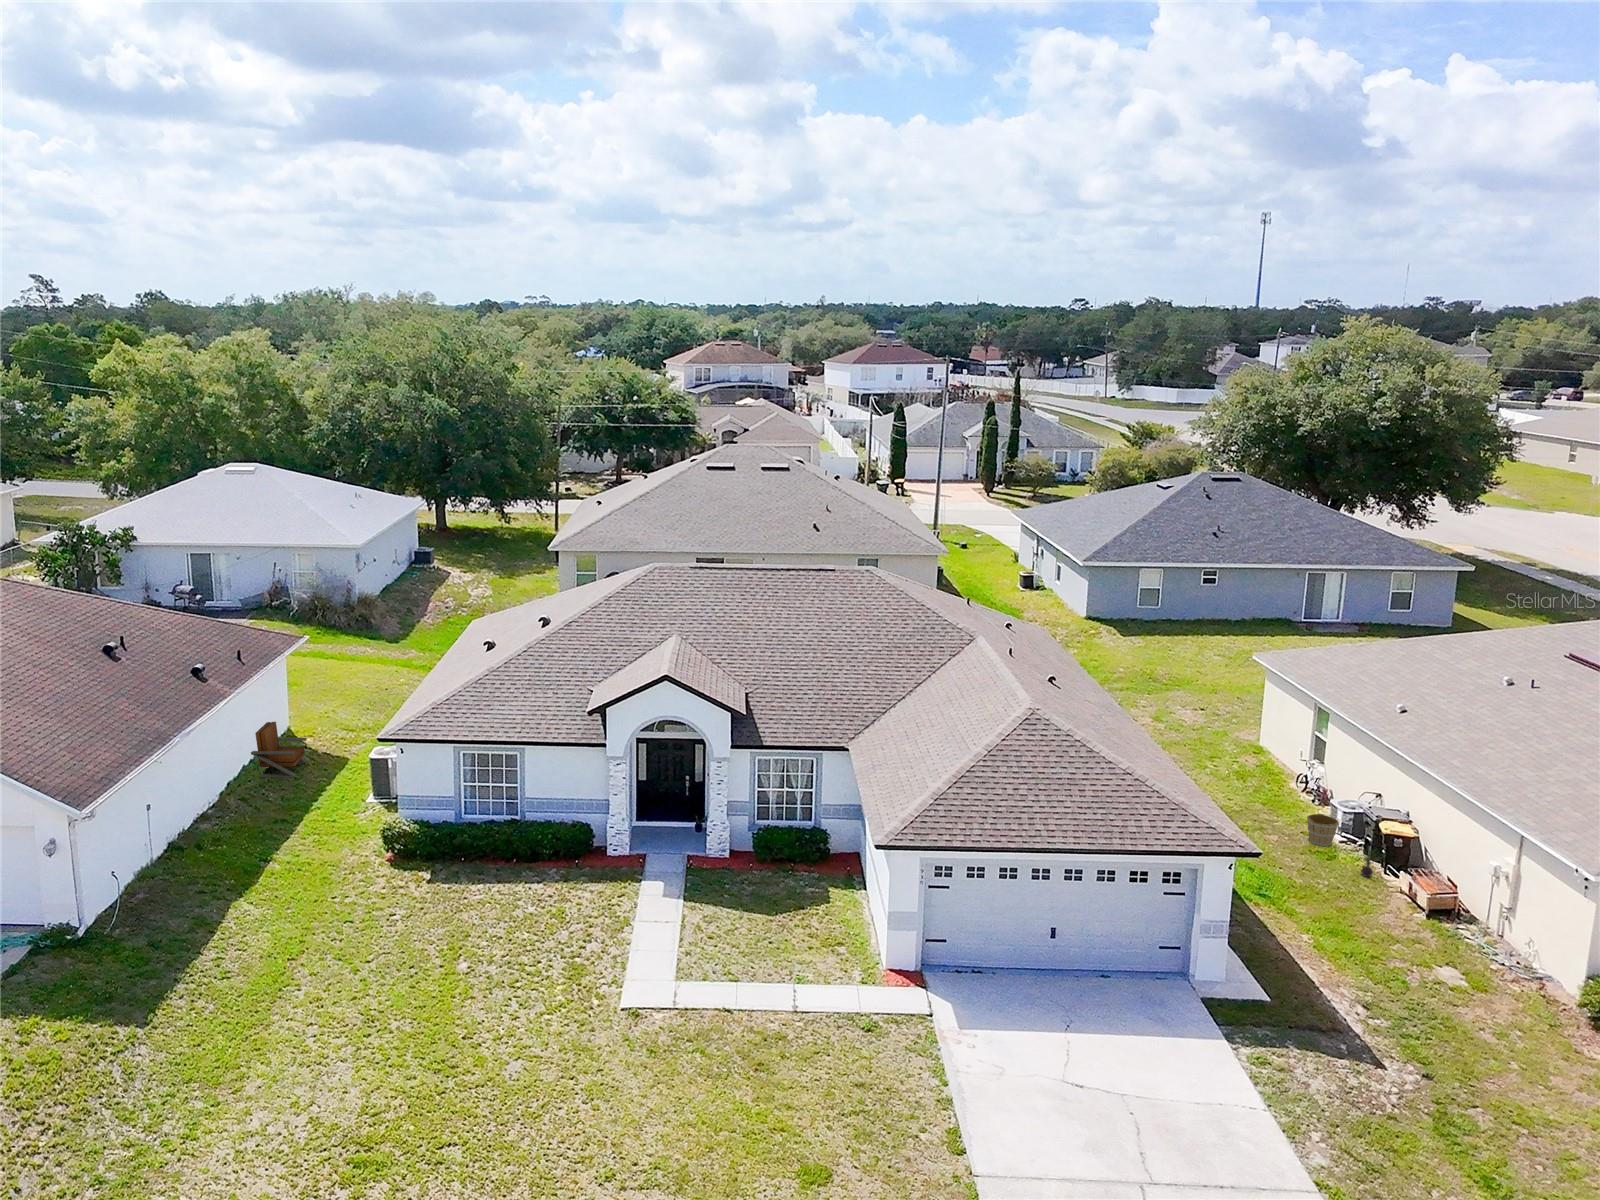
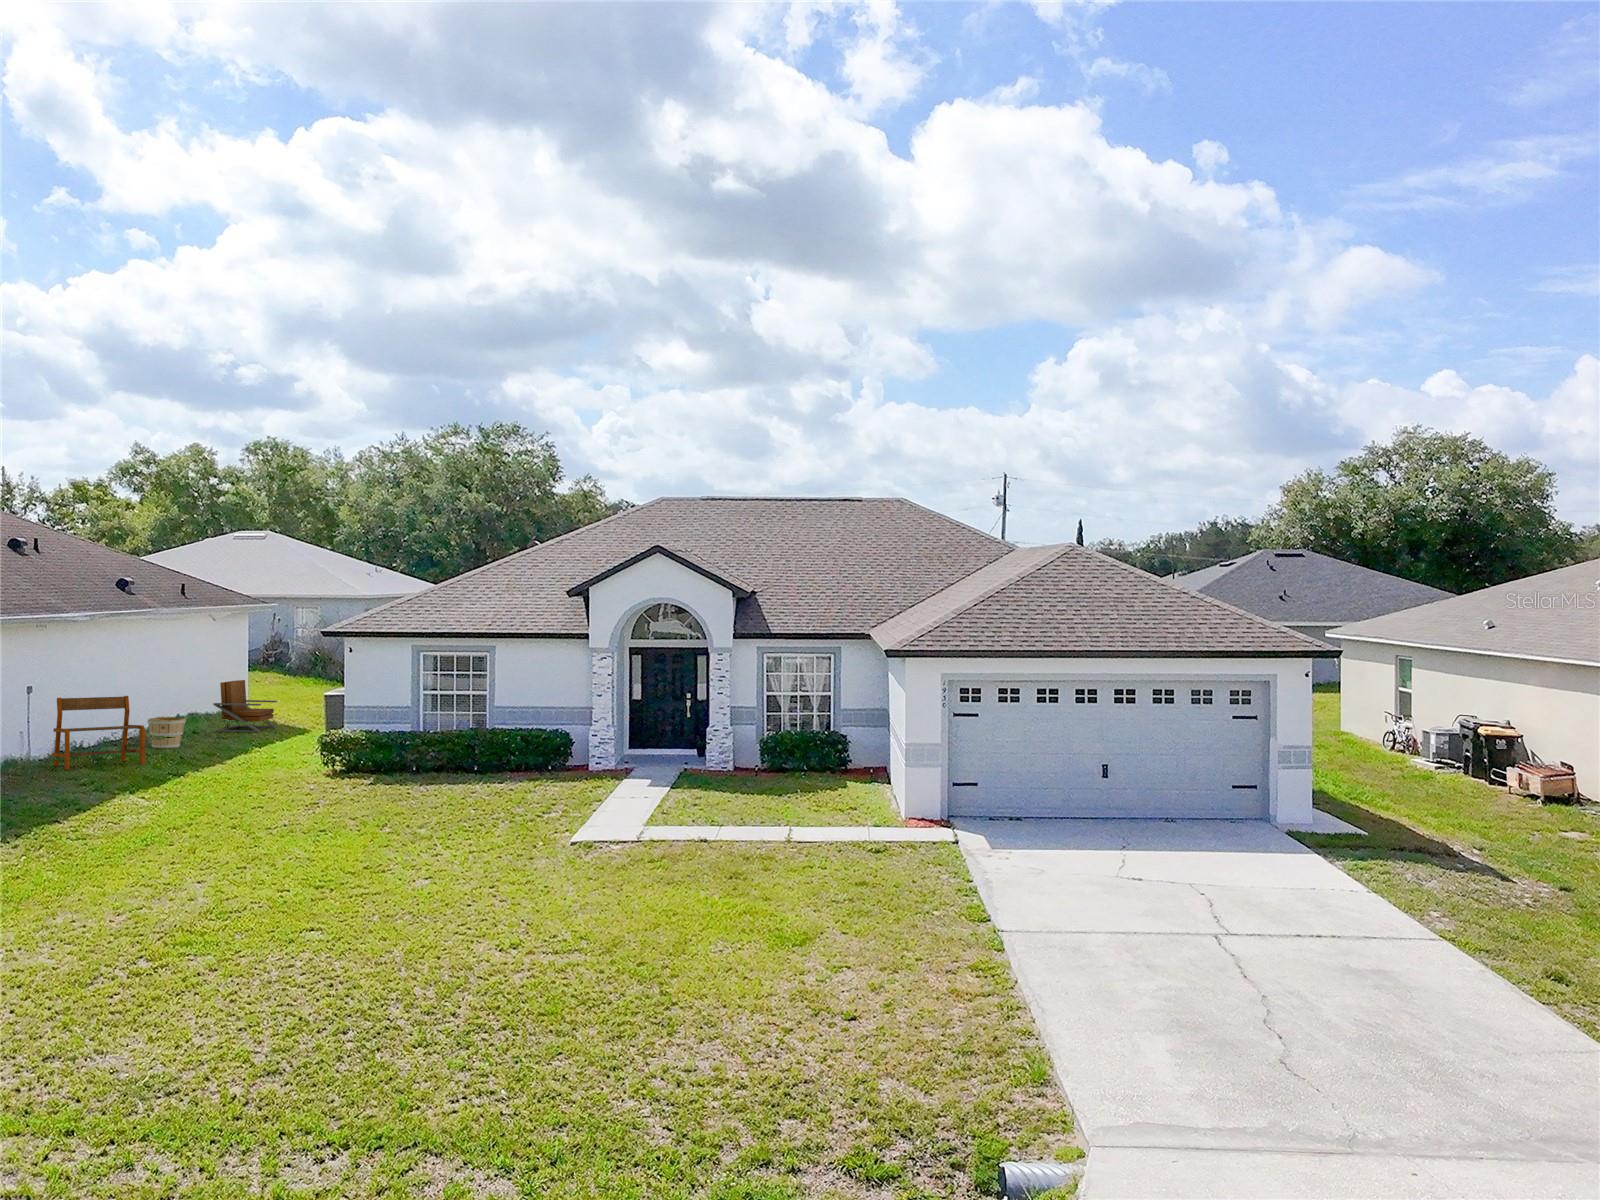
bench: none [129,814,212,898] -> present [52,696,145,770]
wooden bucket: present [1307,814,1339,846] -> present [147,717,186,748]
decorative plant: present [1360,846,1374,877] -> none [1451,748,1492,783]

